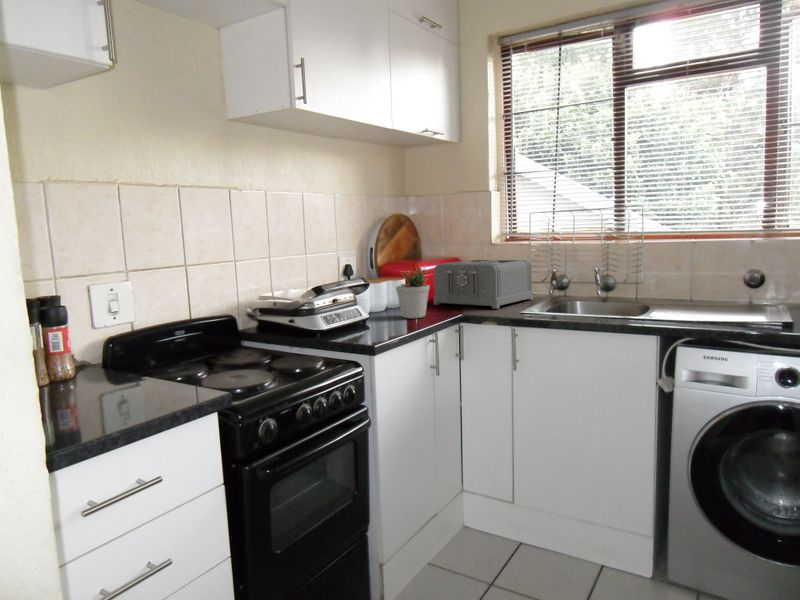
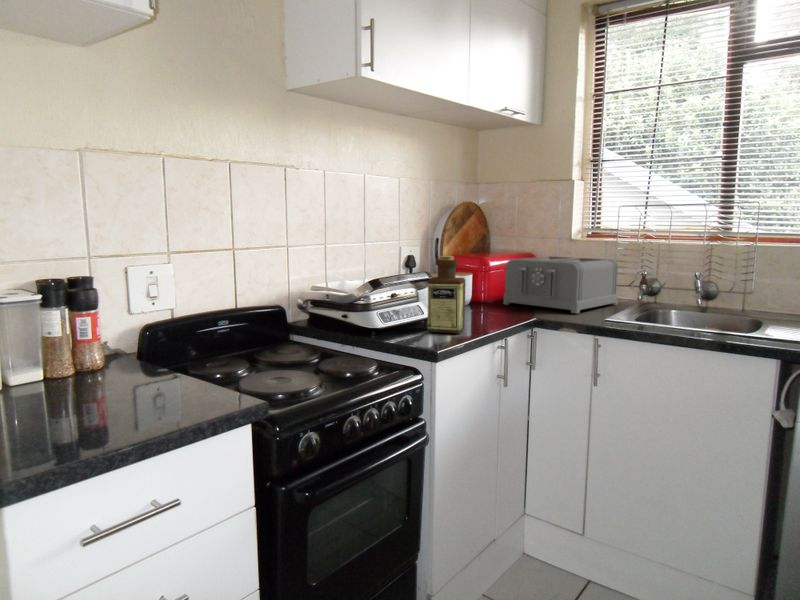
bottle: none [364,263,398,331] -> present [428,256,465,334]
potted plant: present [396,268,429,318] -> none [463,258,501,320]

